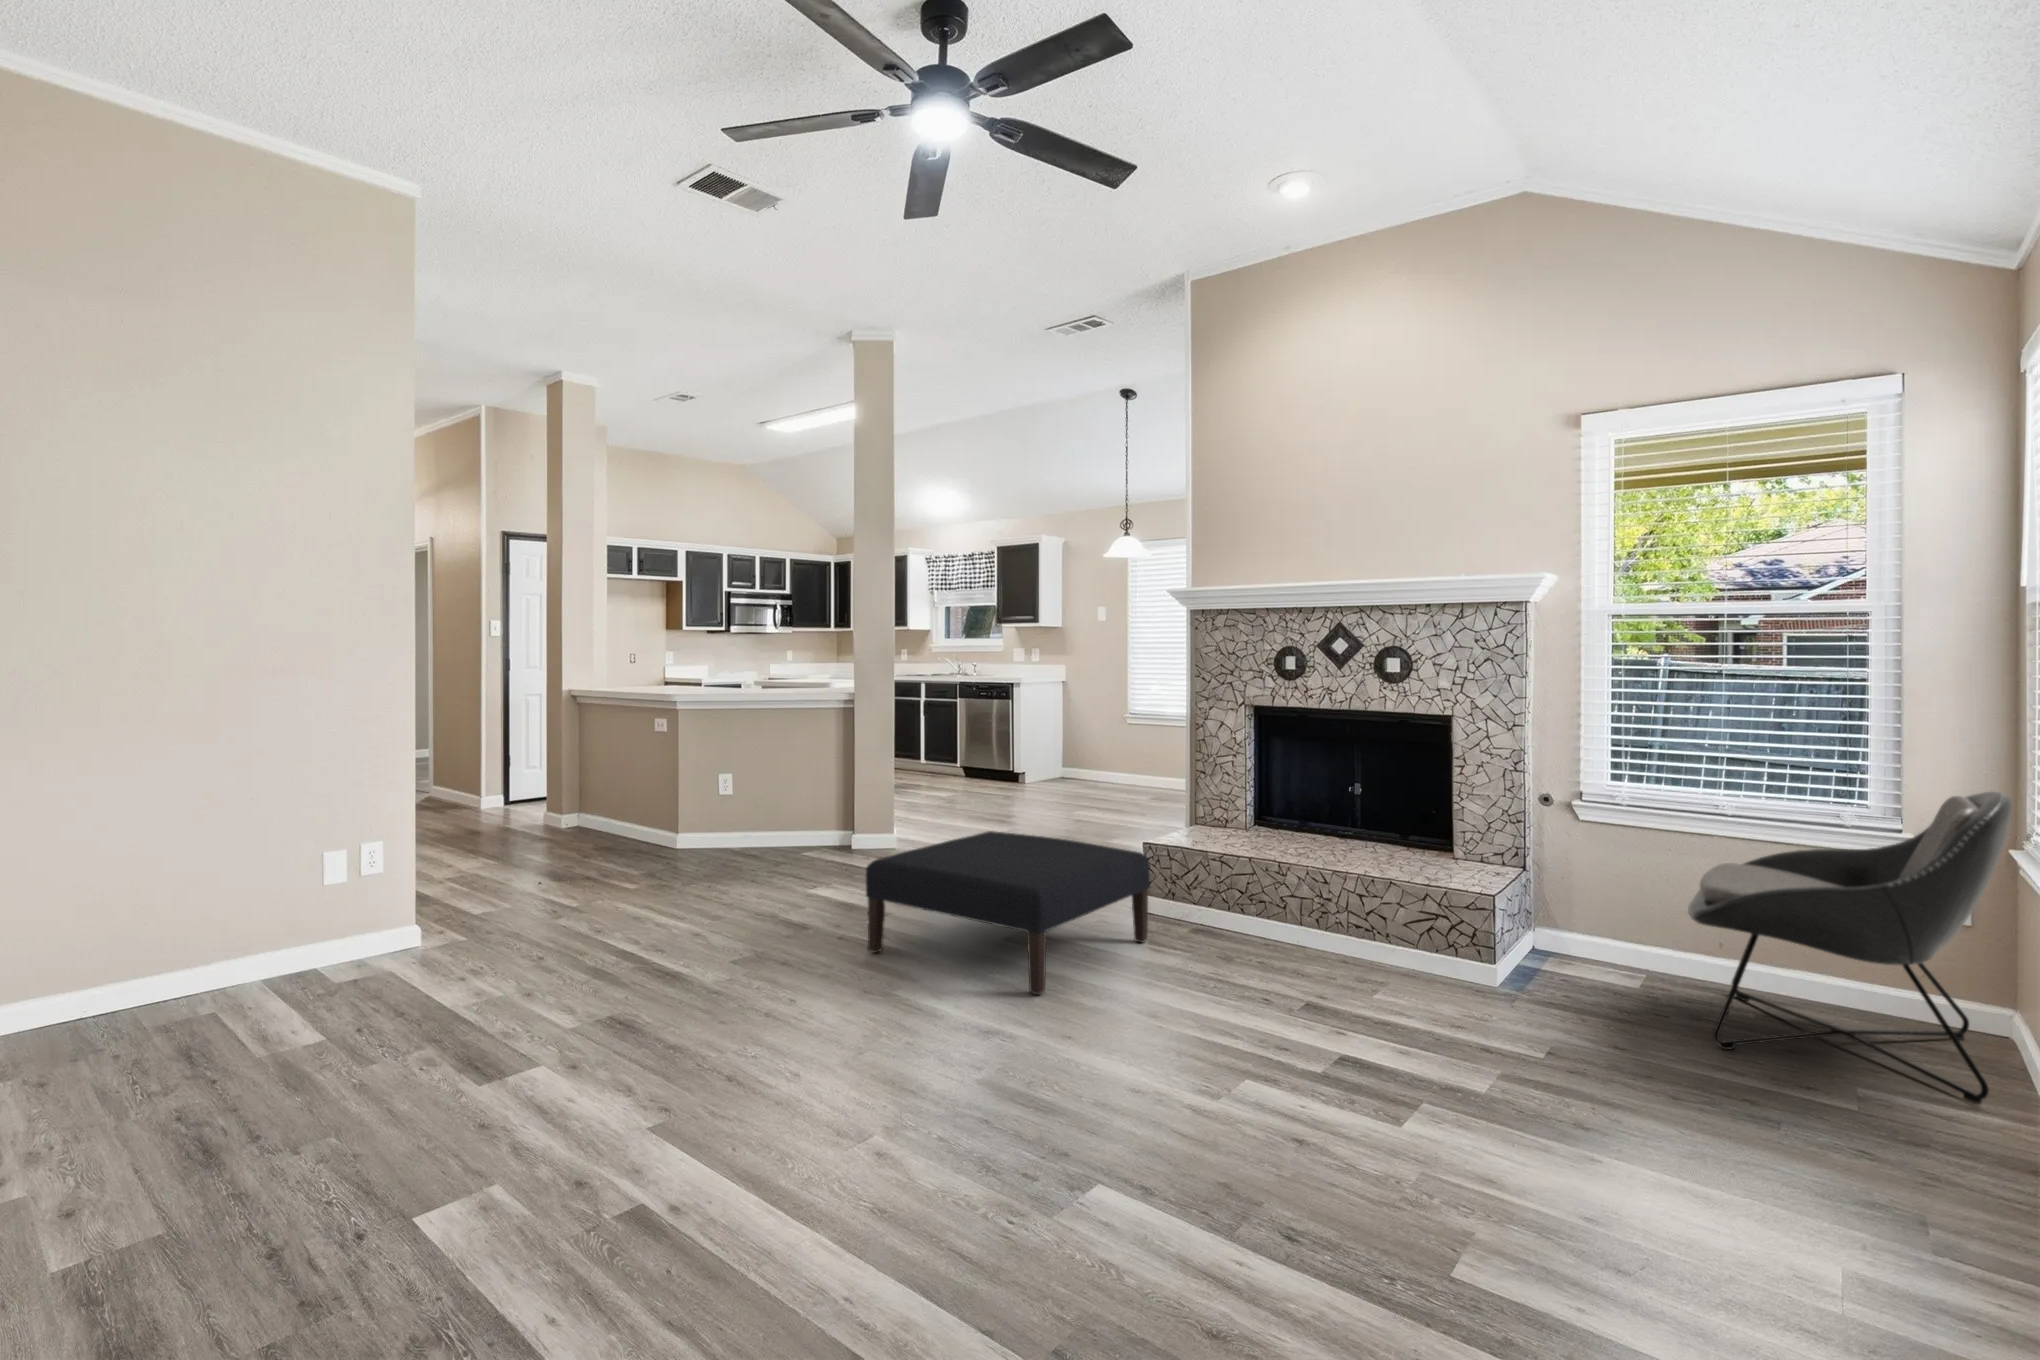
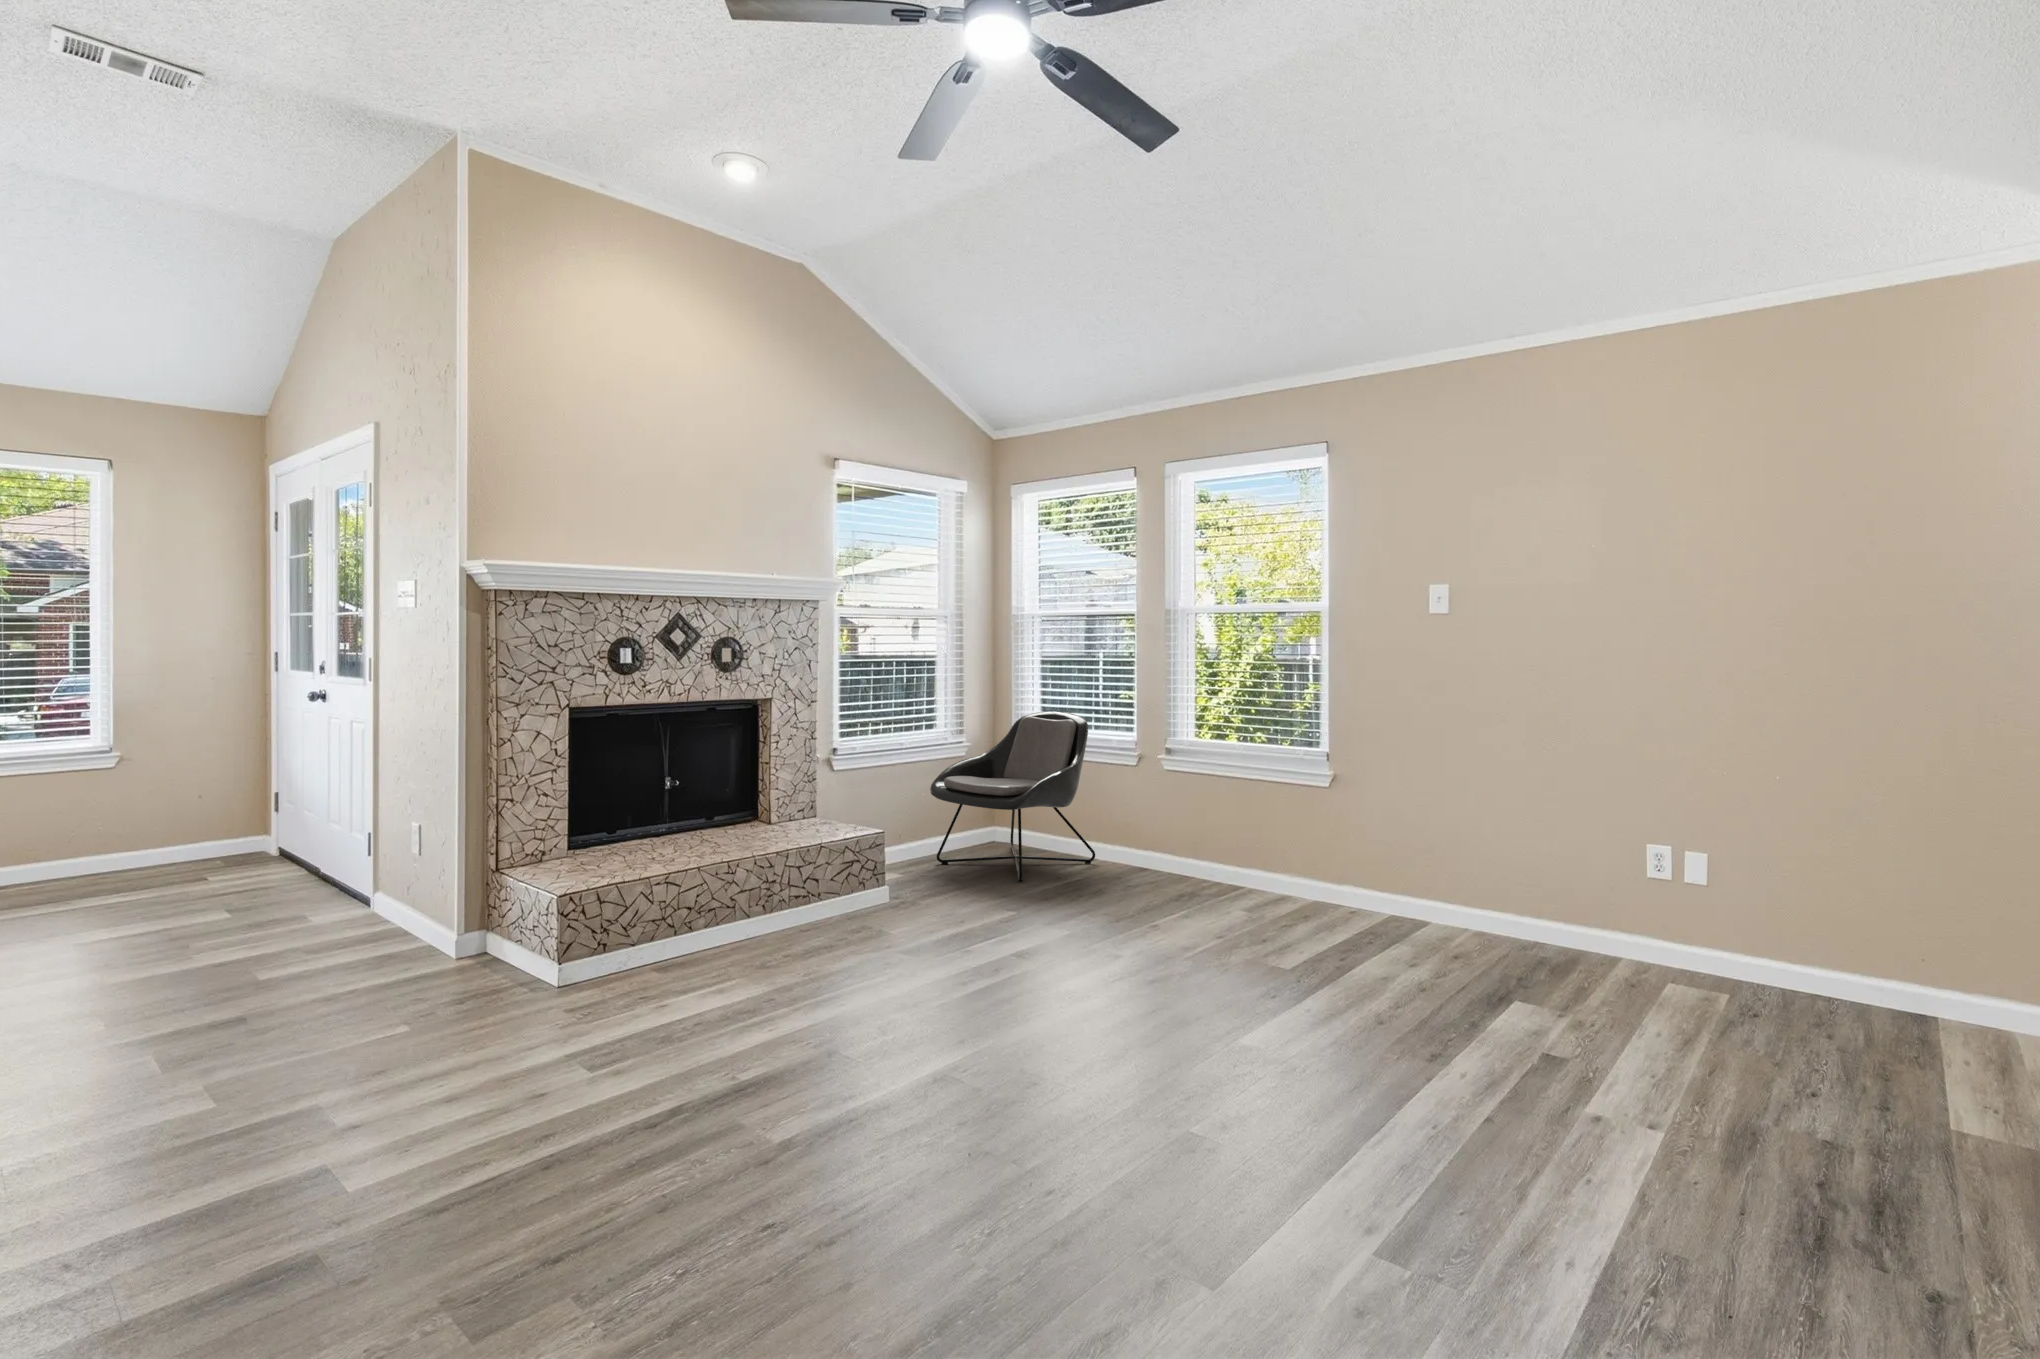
ottoman: present [866,831,1150,995] -> none [424,886,849,1160]

